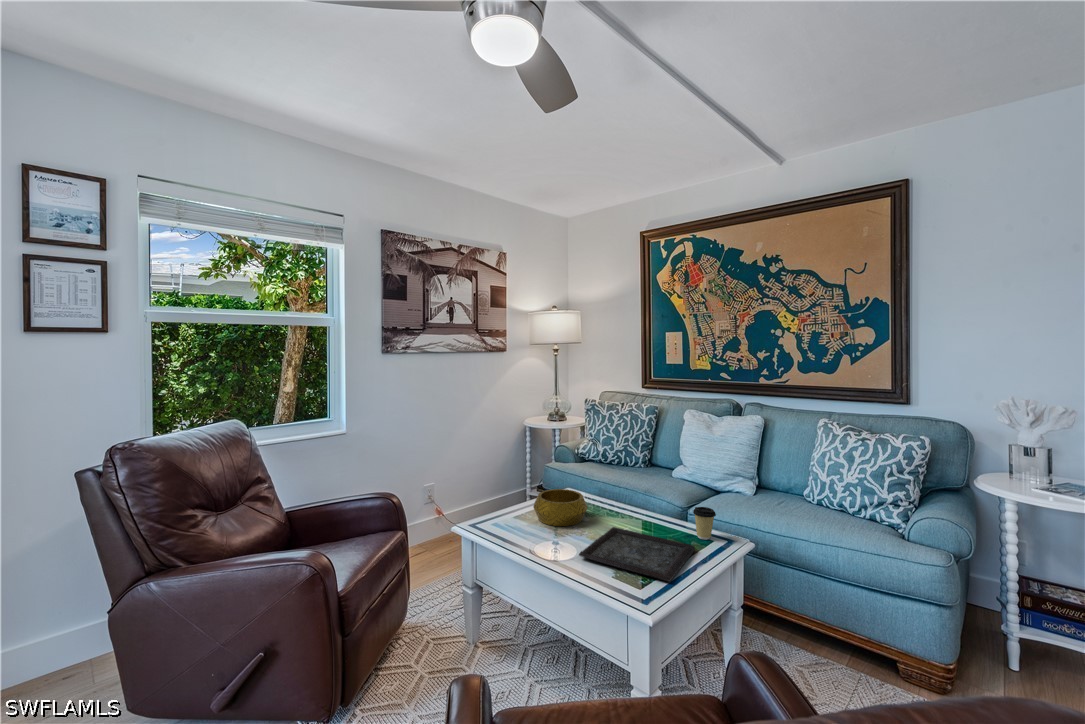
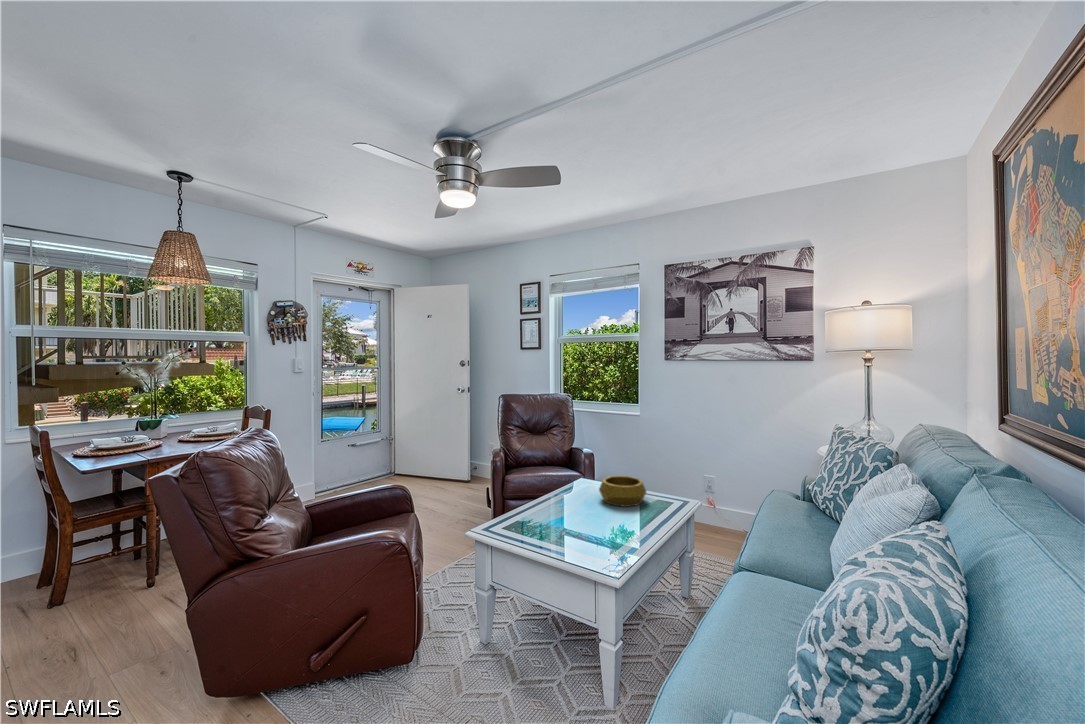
coffee cup: present [693,507,716,540] -> none [603,515,626,551]
tray: present [579,527,695,582] -> none [513,504,604,541]

